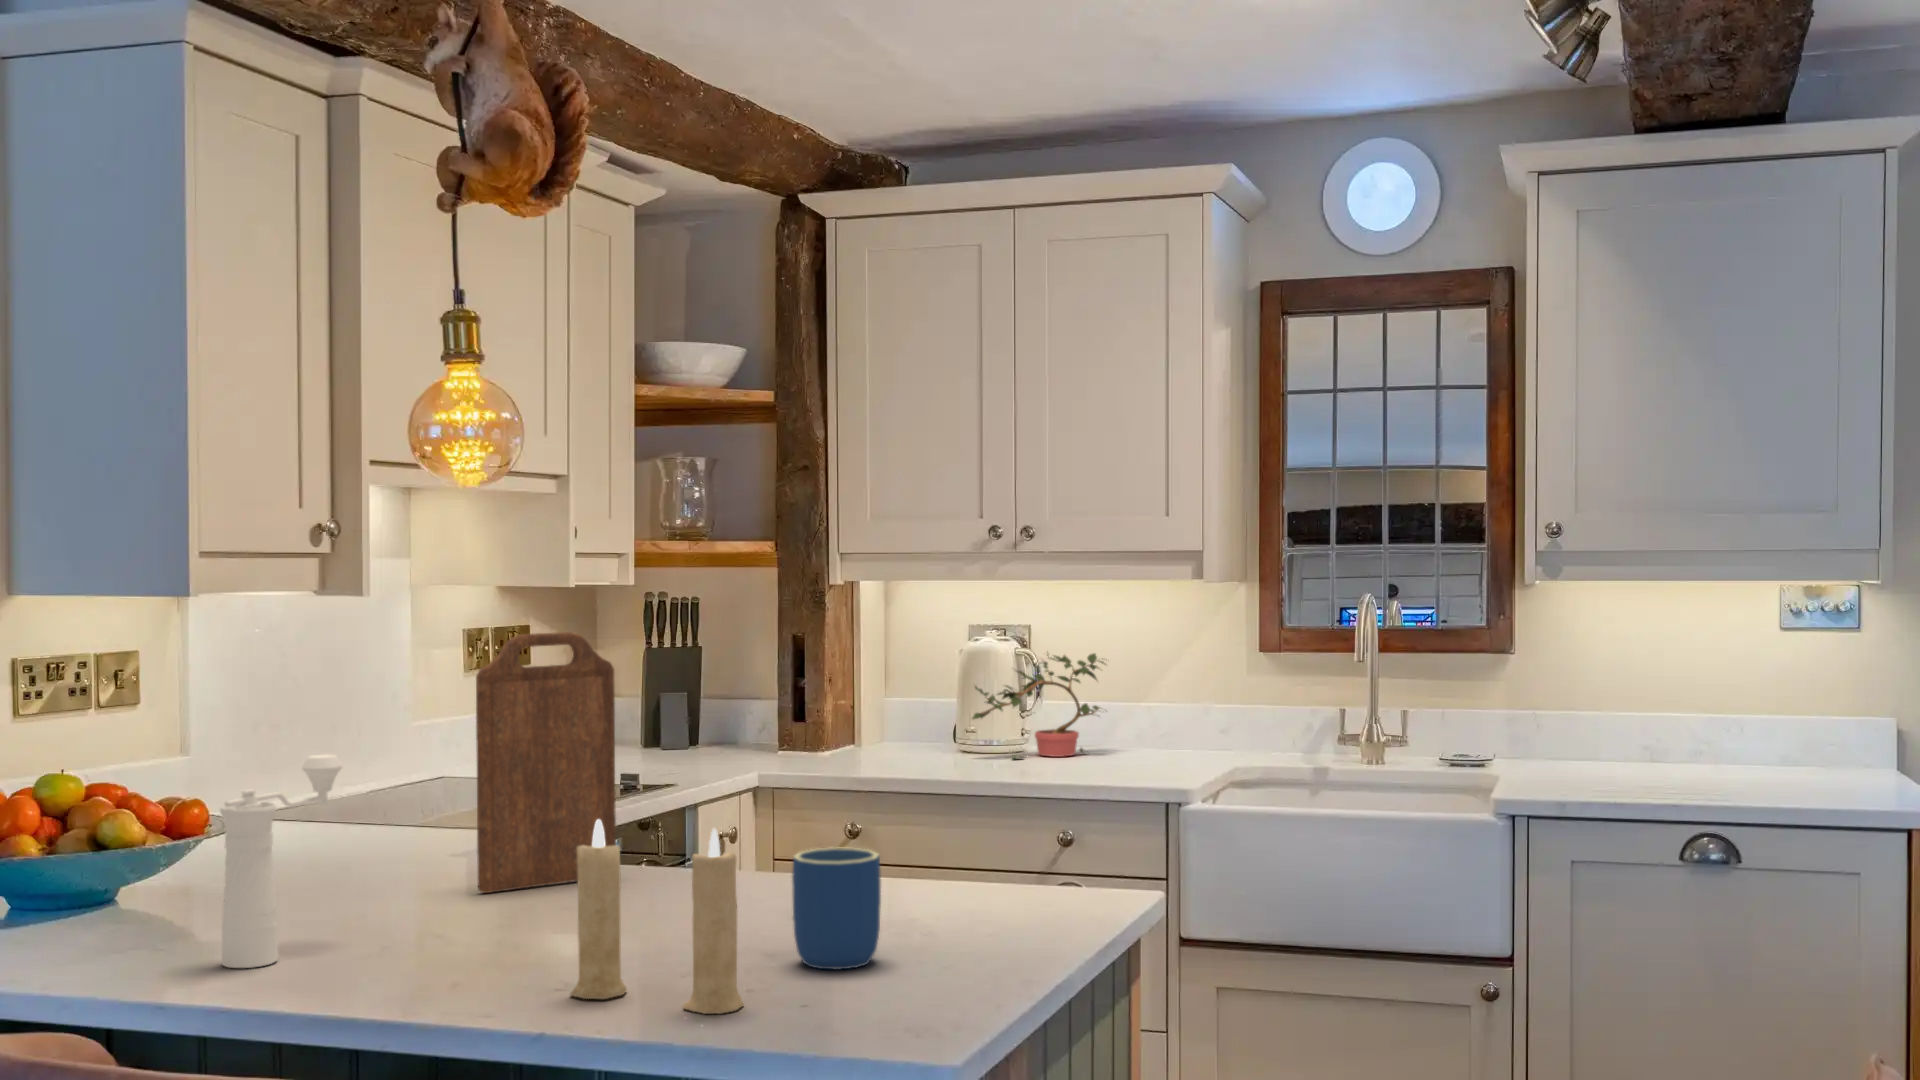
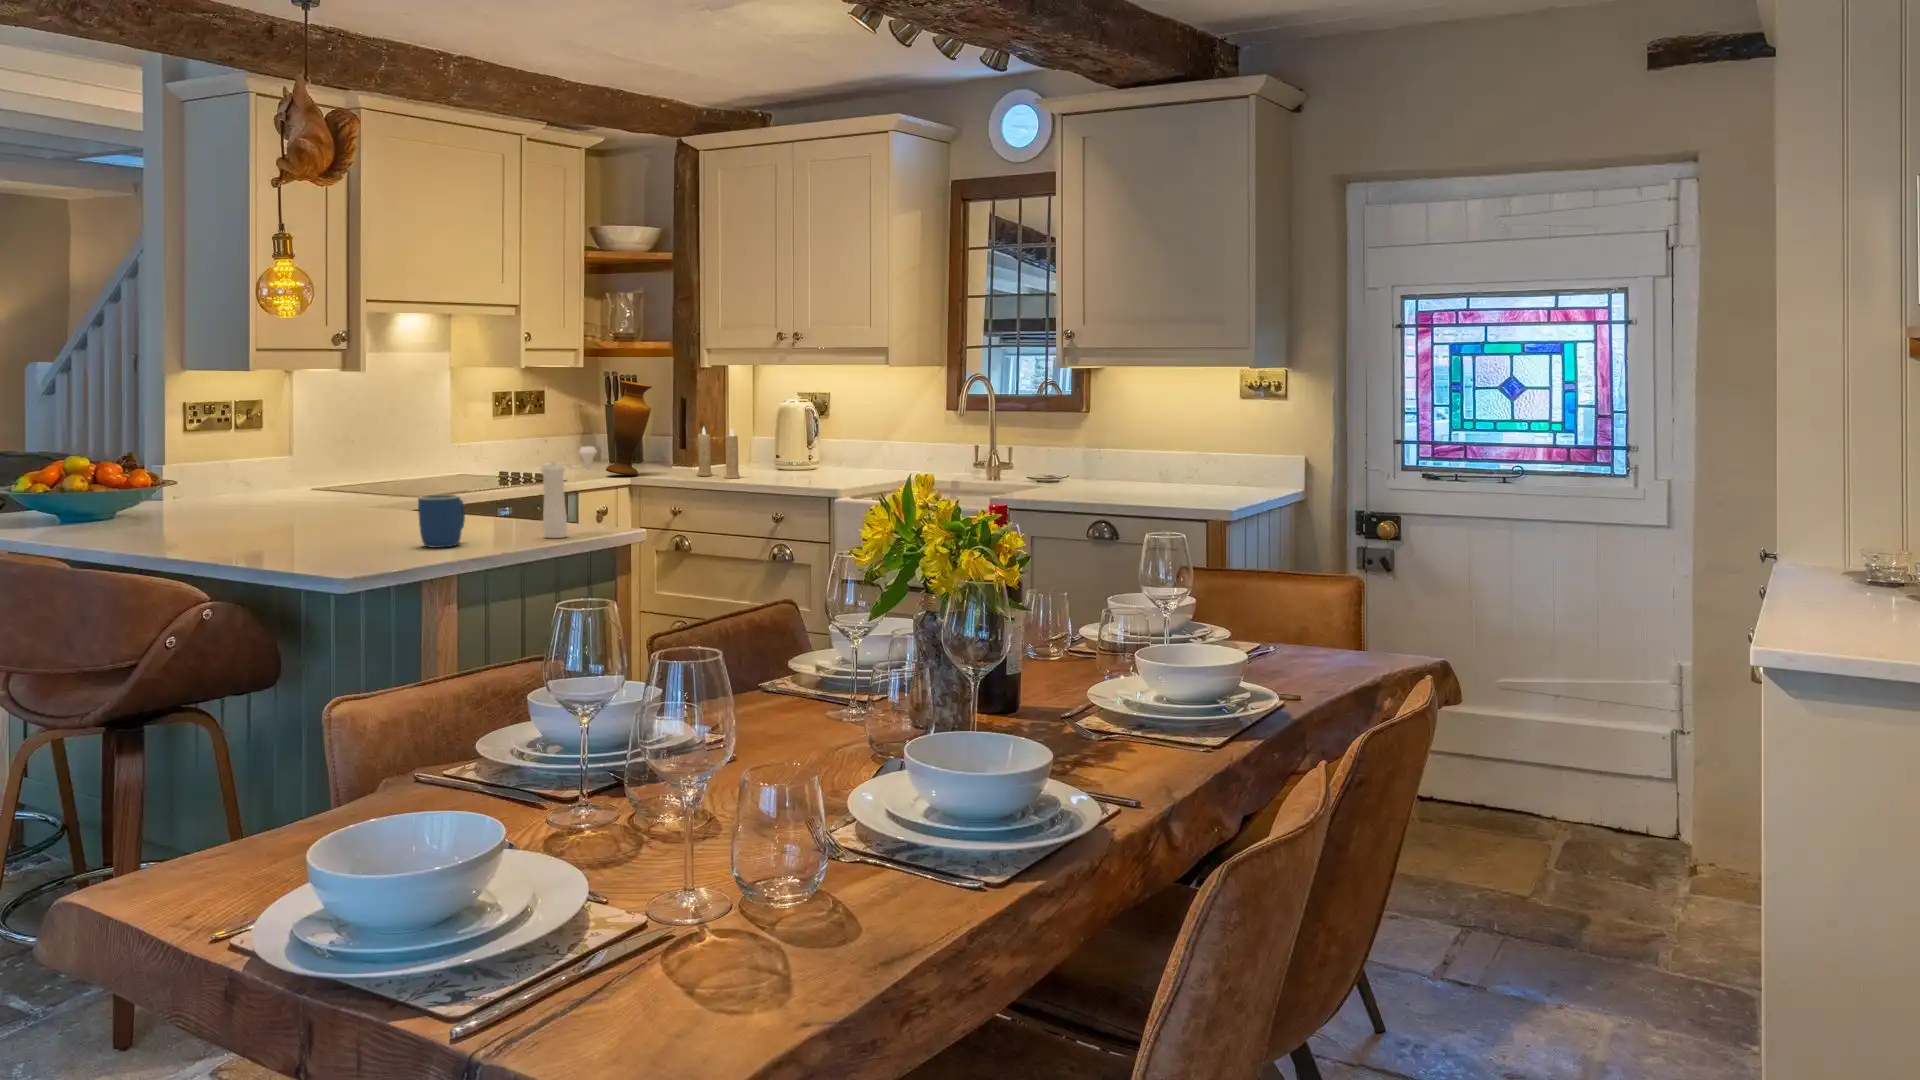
vase: none [708,607,789,771] -> present [606,381,652,476]
cutting board: present [476,632,616,893] -> none [349,392,432,519]
potted plant: present [972,653,1107,759] -> none [768,410,860,475]
pepper mill: present [220,754,342,968] -> present [541,447,596,538]
candle: present [570,820,744,1014] -> present [697,427,740,479]

